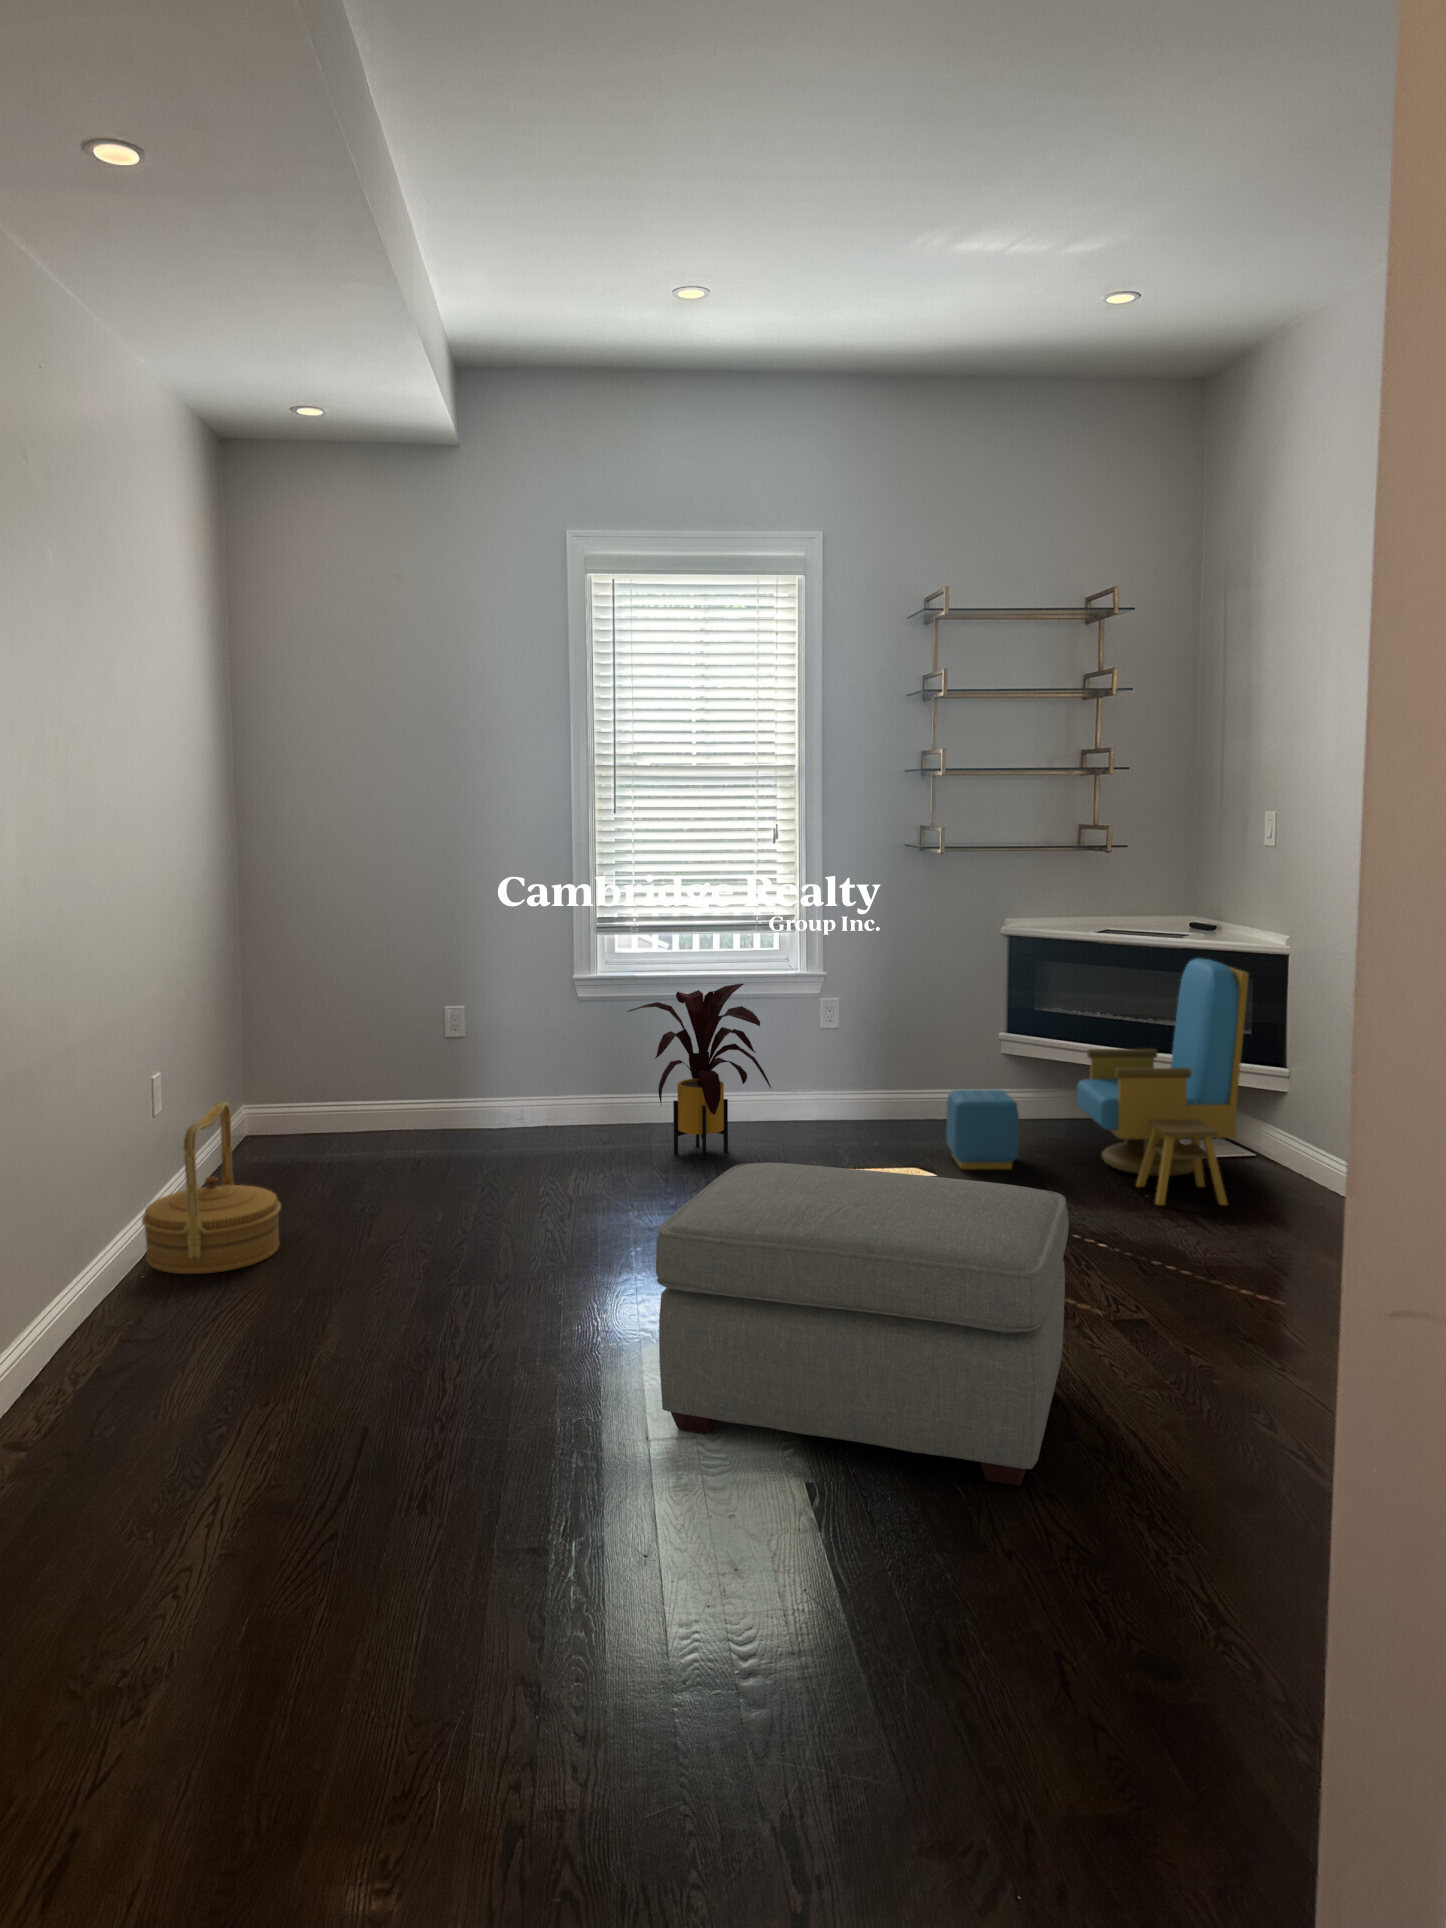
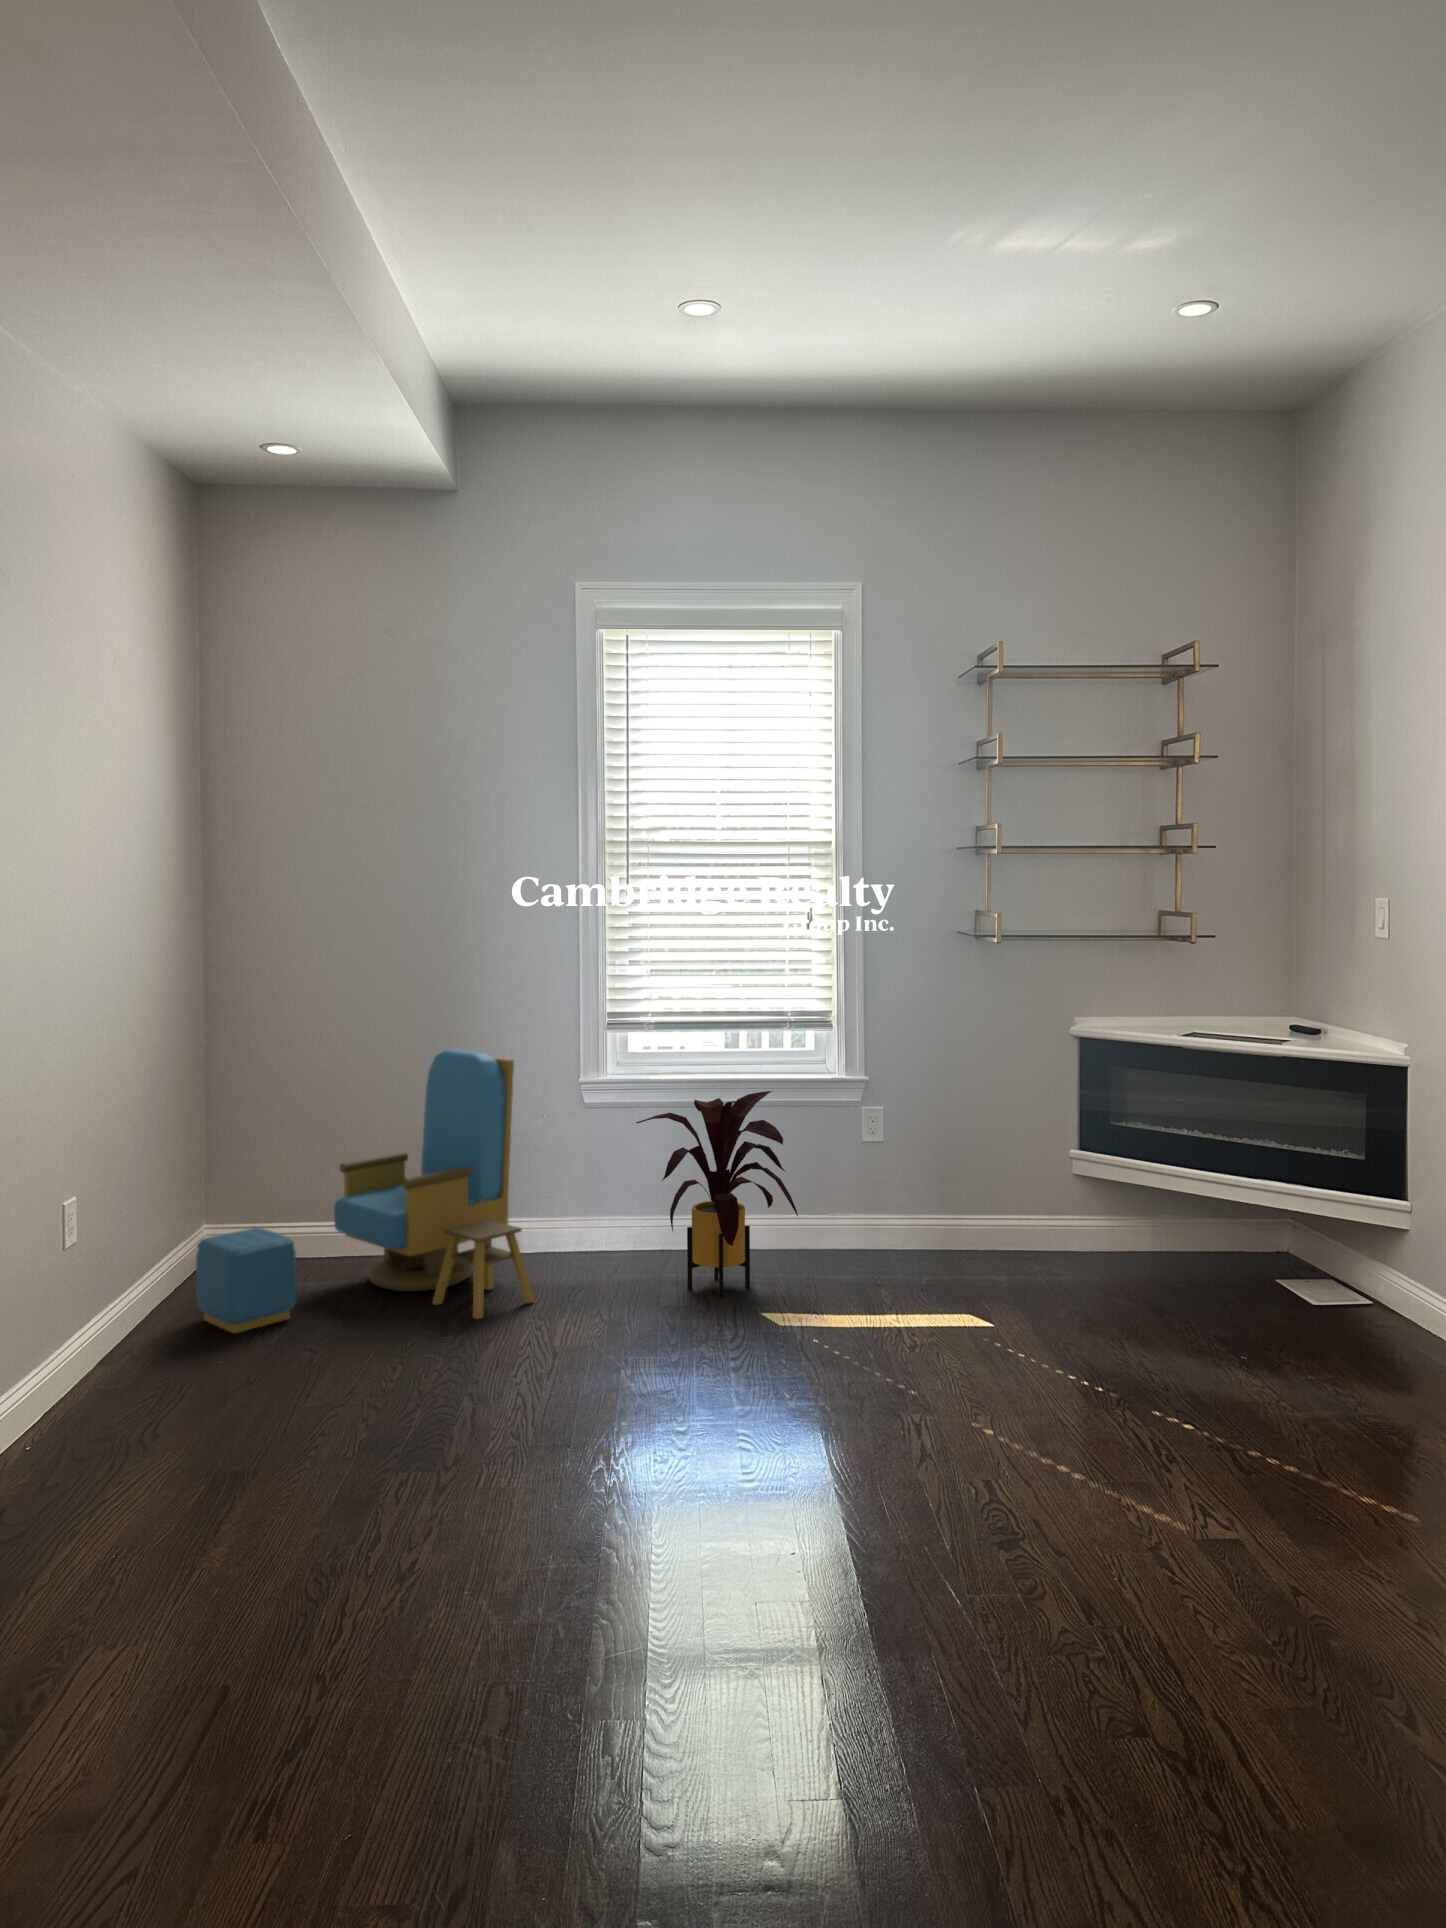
armchair: present [946,958,1249,1205] -> present [196,1049,534,1333]
woven basket: present [142,1102,281,1274] -> none [41,1233,208,1443]
ottoman: present [656,1163,1069,1486] -> none [594,1336,1130,1811]

